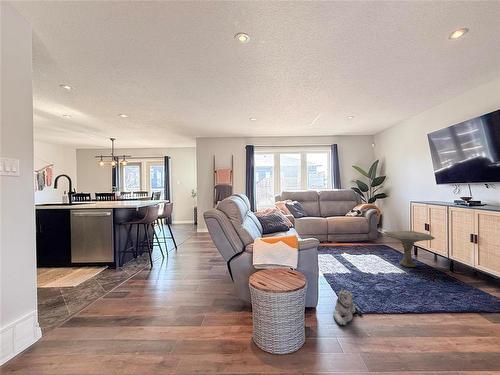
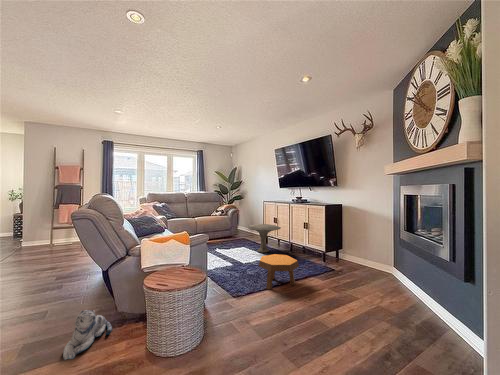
footstool: none [386,272,450,320] -> present [259,254,299,290]
plush toy: present [333,290,362,325] -> present [63,310,112,360]

